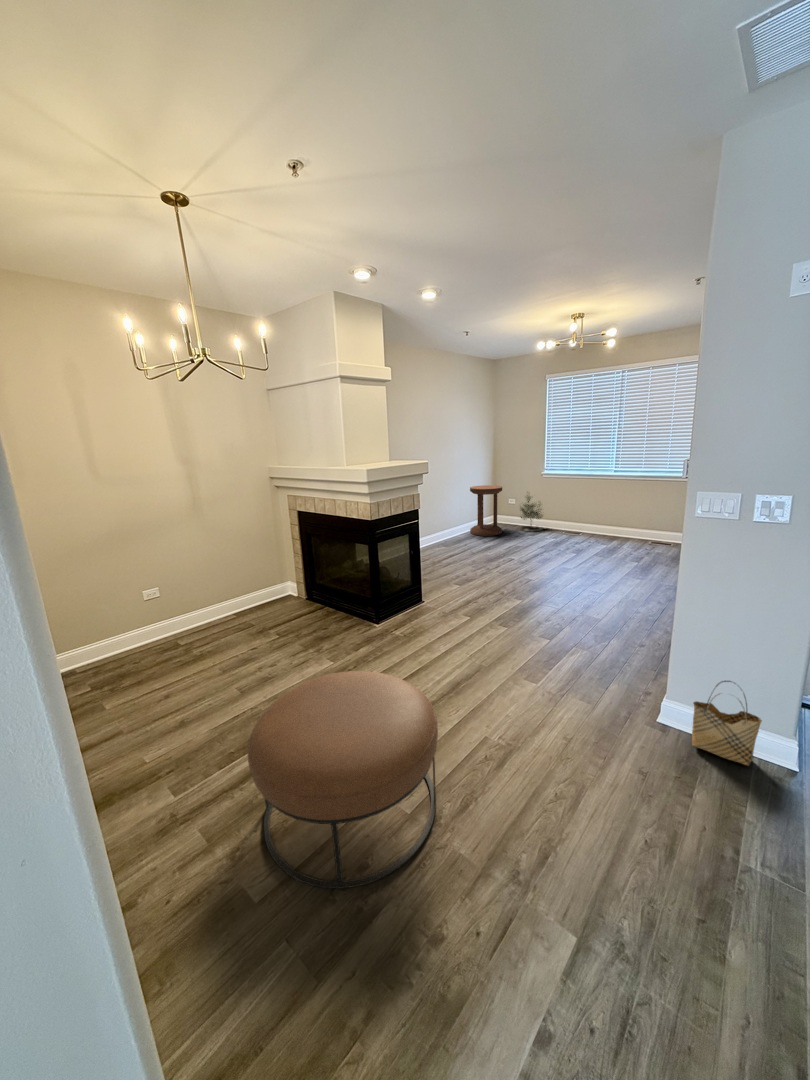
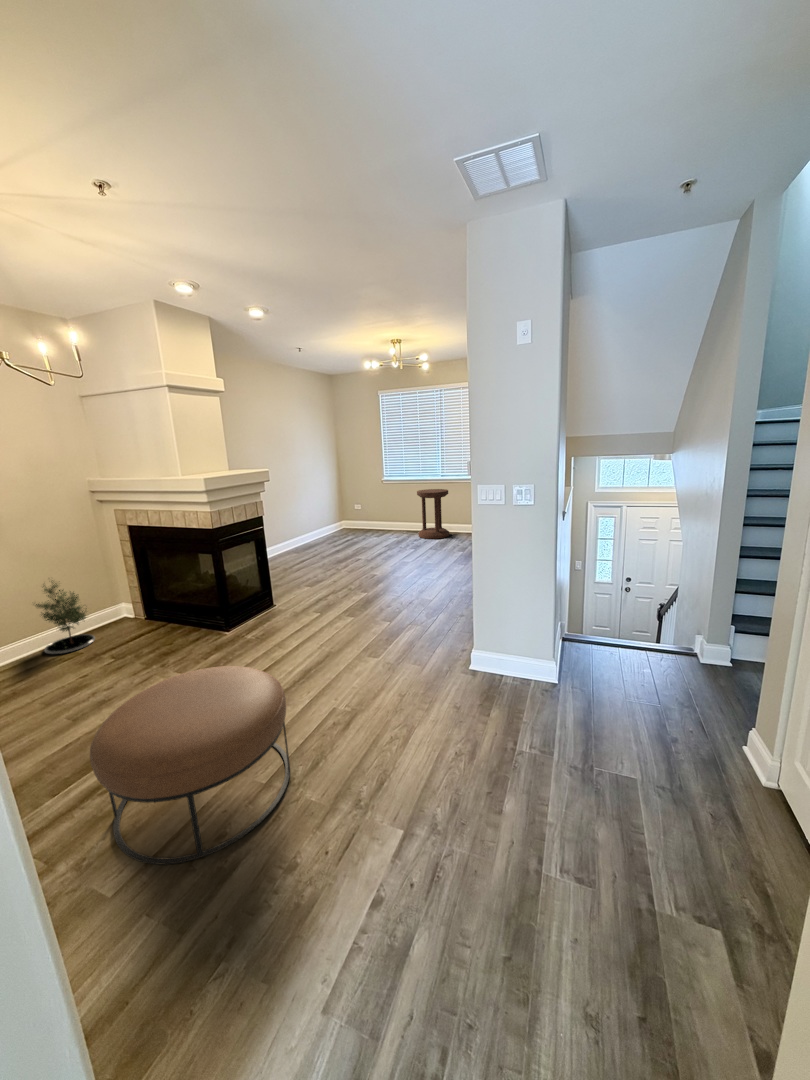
side table: present [470,485,502,536] -> present [417,489,449,539]
potted tree: present [520,495,542,531] -> present [35,581,95,654]
woven basket: present [692,680,762,766] -> none [490,627,533,687]

